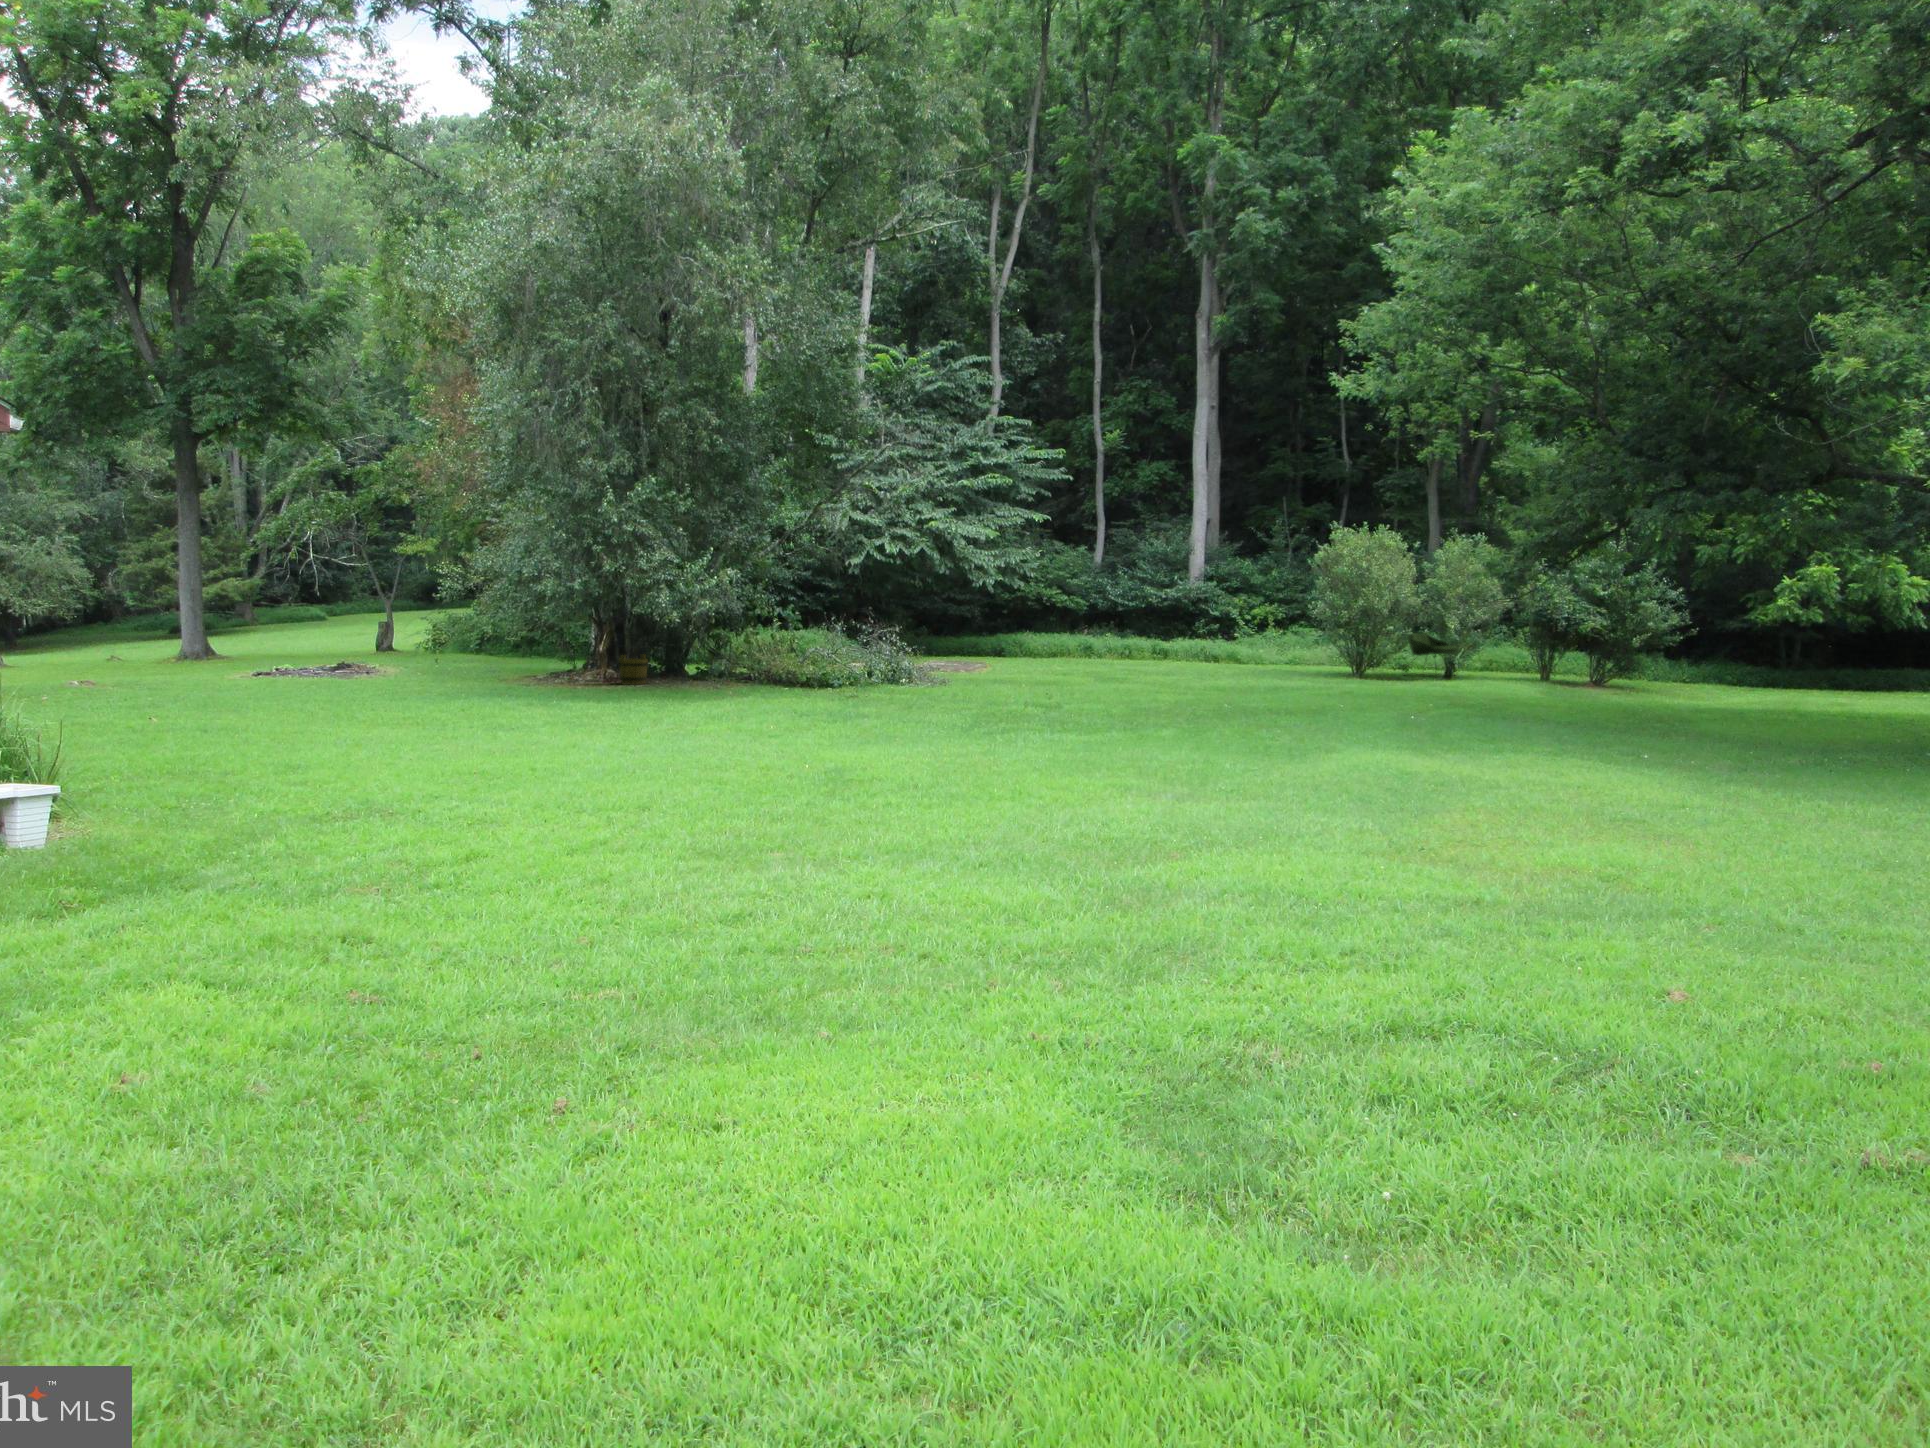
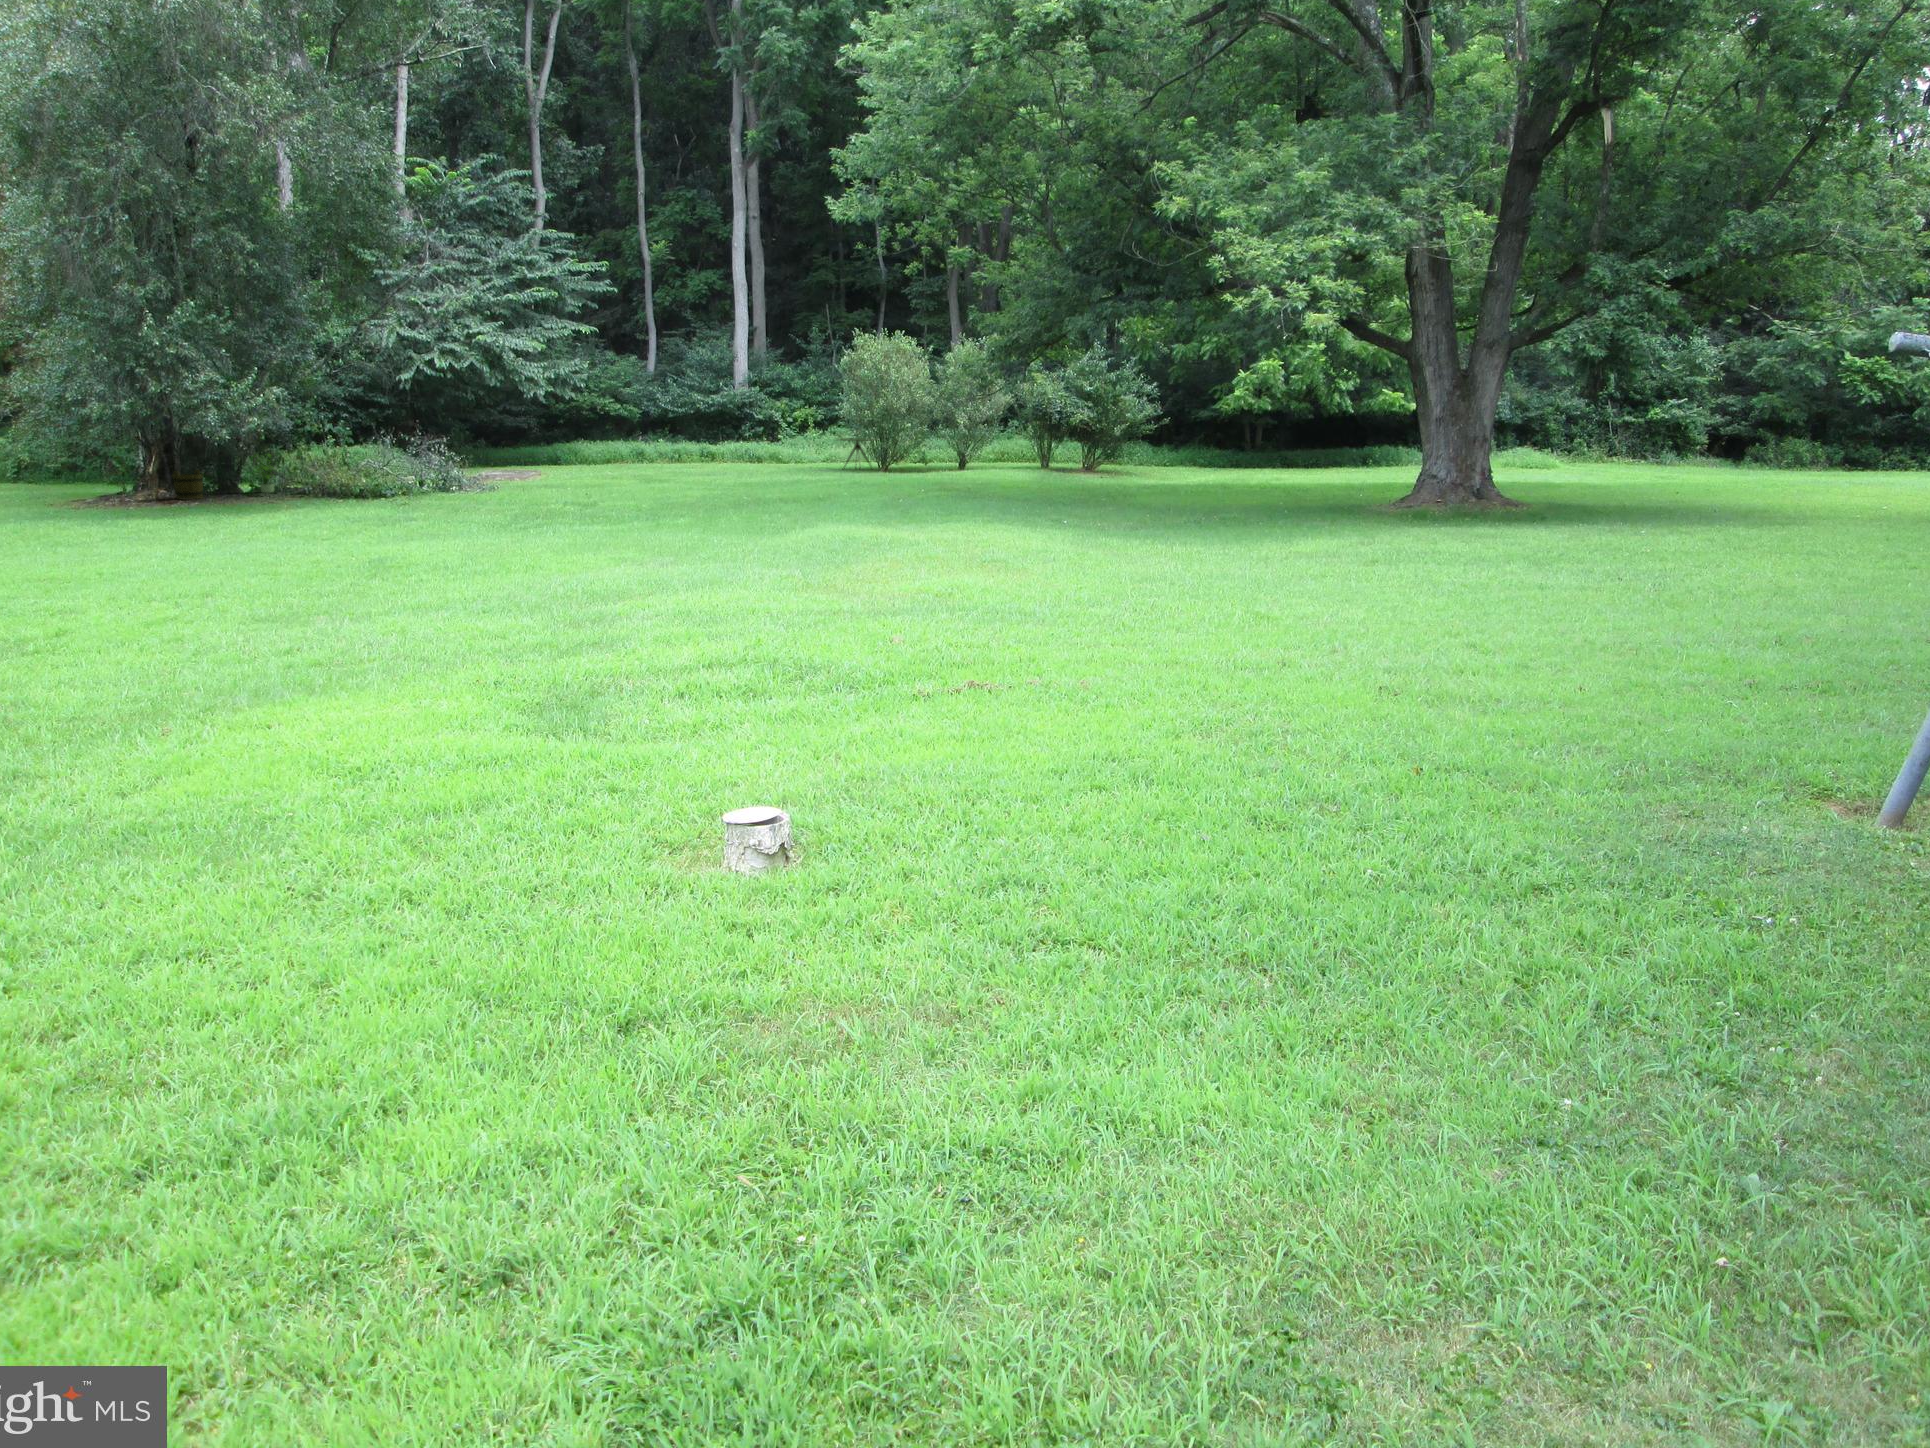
lounge chair: present [1406,634,1460,675] -> none [896,427,942,471]
round table: none [1326,636,1382,675] -> present [838,438,876,469]
potted plant: none [695,638,722,680] -> present [255,454,274,493]

